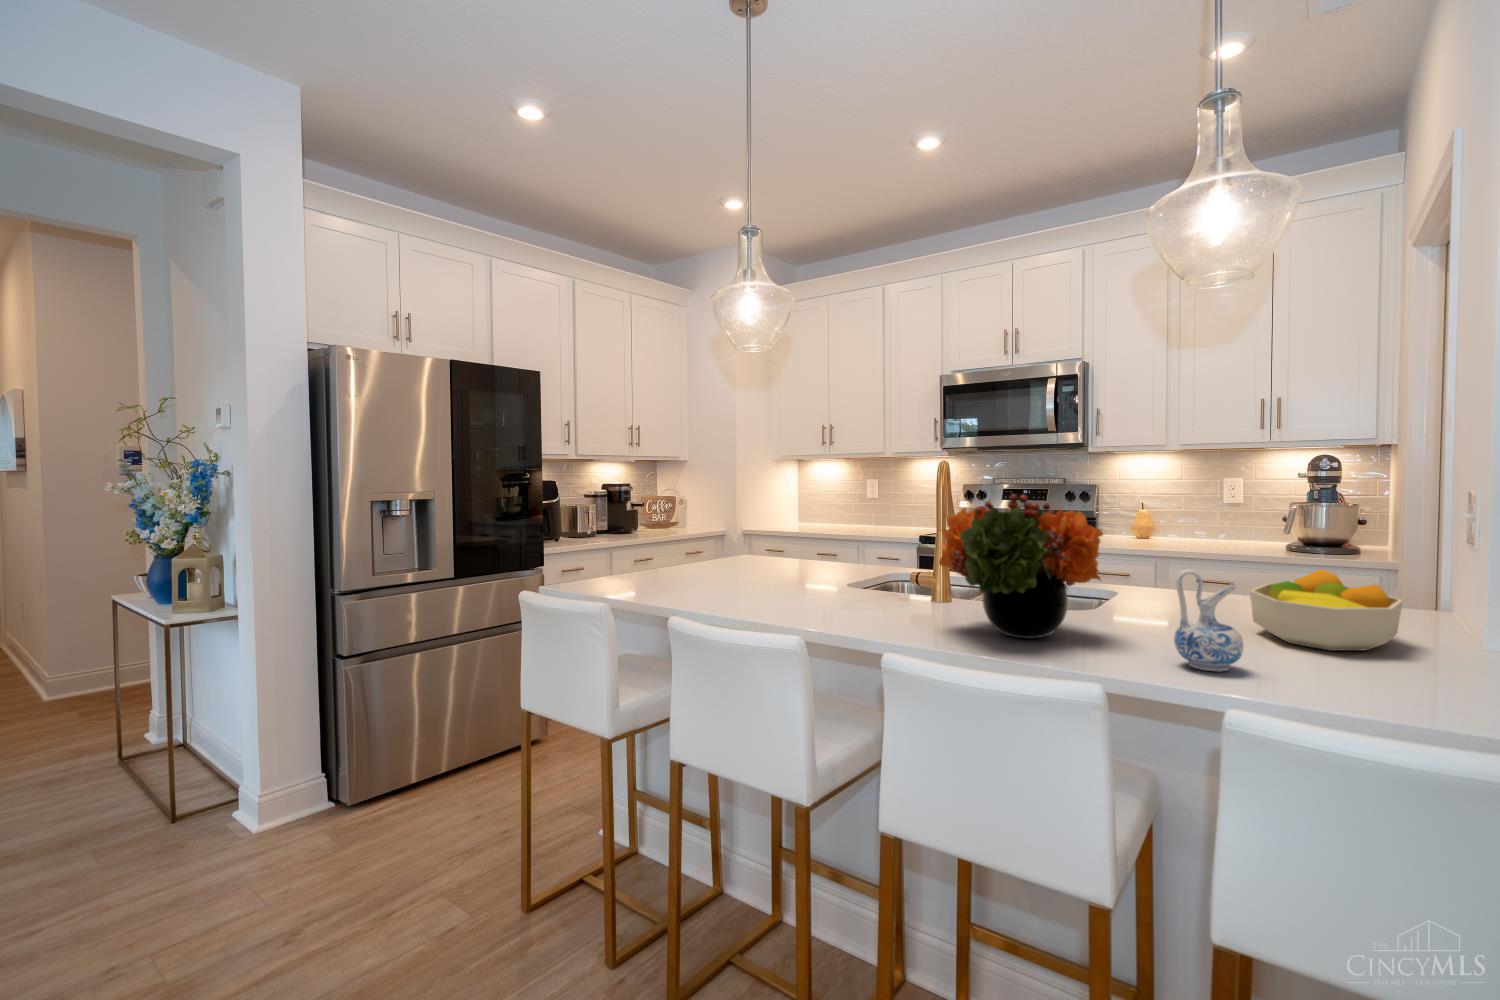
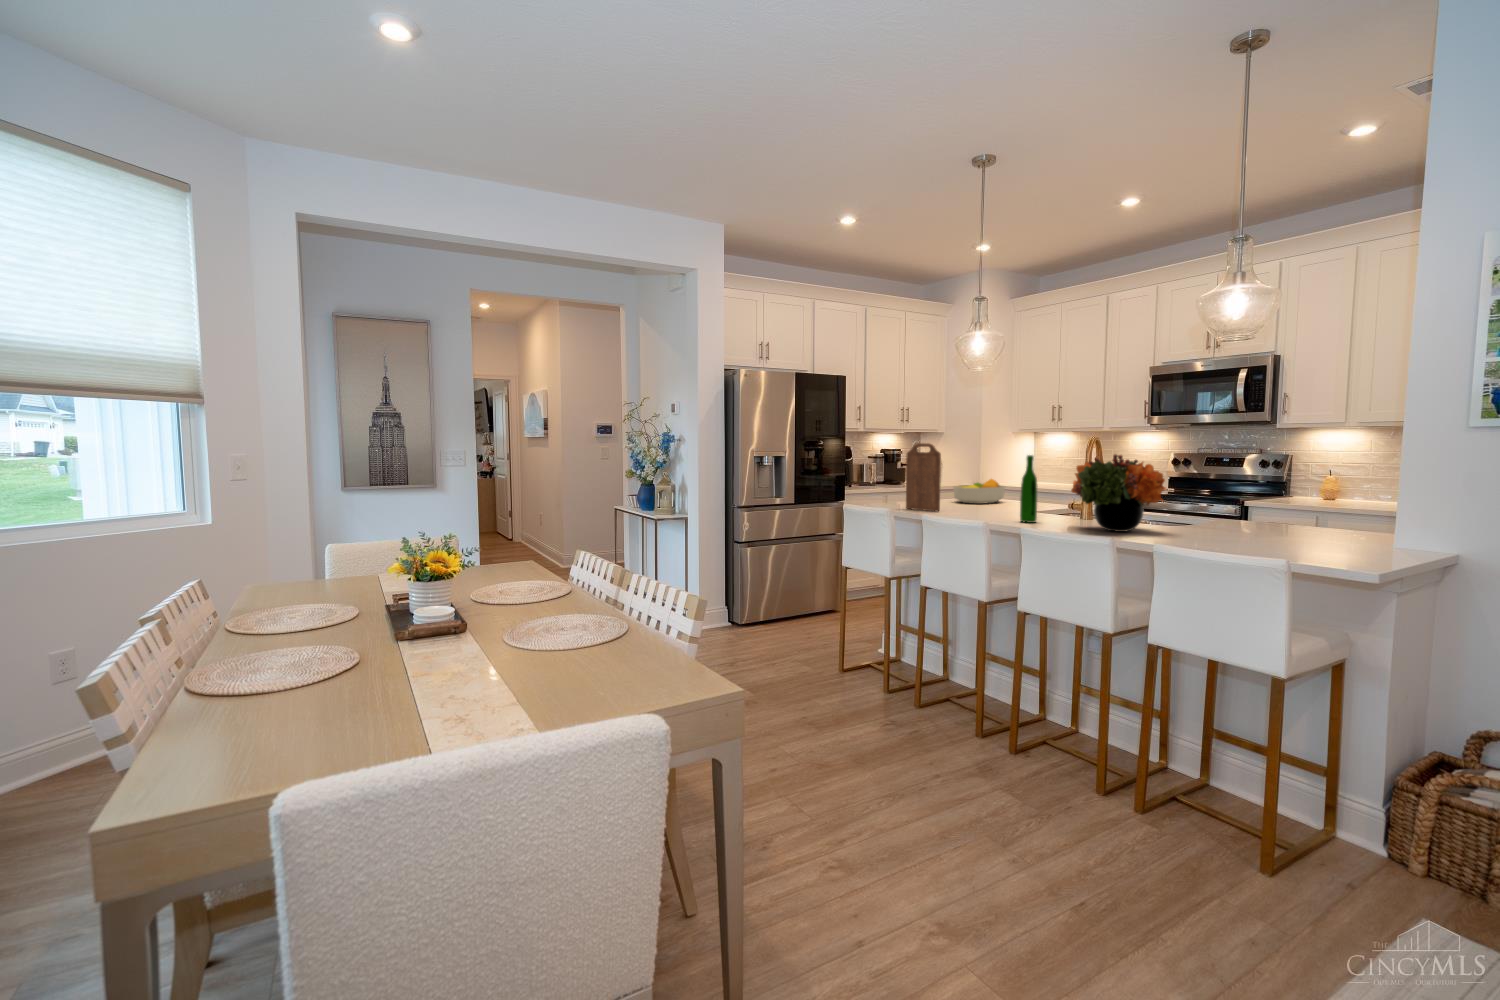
cutting board: none [636,476,698,598] -> present [906,443,941,511]
wine bottle: none [845,497,873,621] -> present [1020,455,1038,523]
fruit bowl: present [1250,569,1403,651] -> present [953,479,1005,504]
ceramic pitcher: present [1174,570,1243,671] -> none [1185,493,1221,544]

